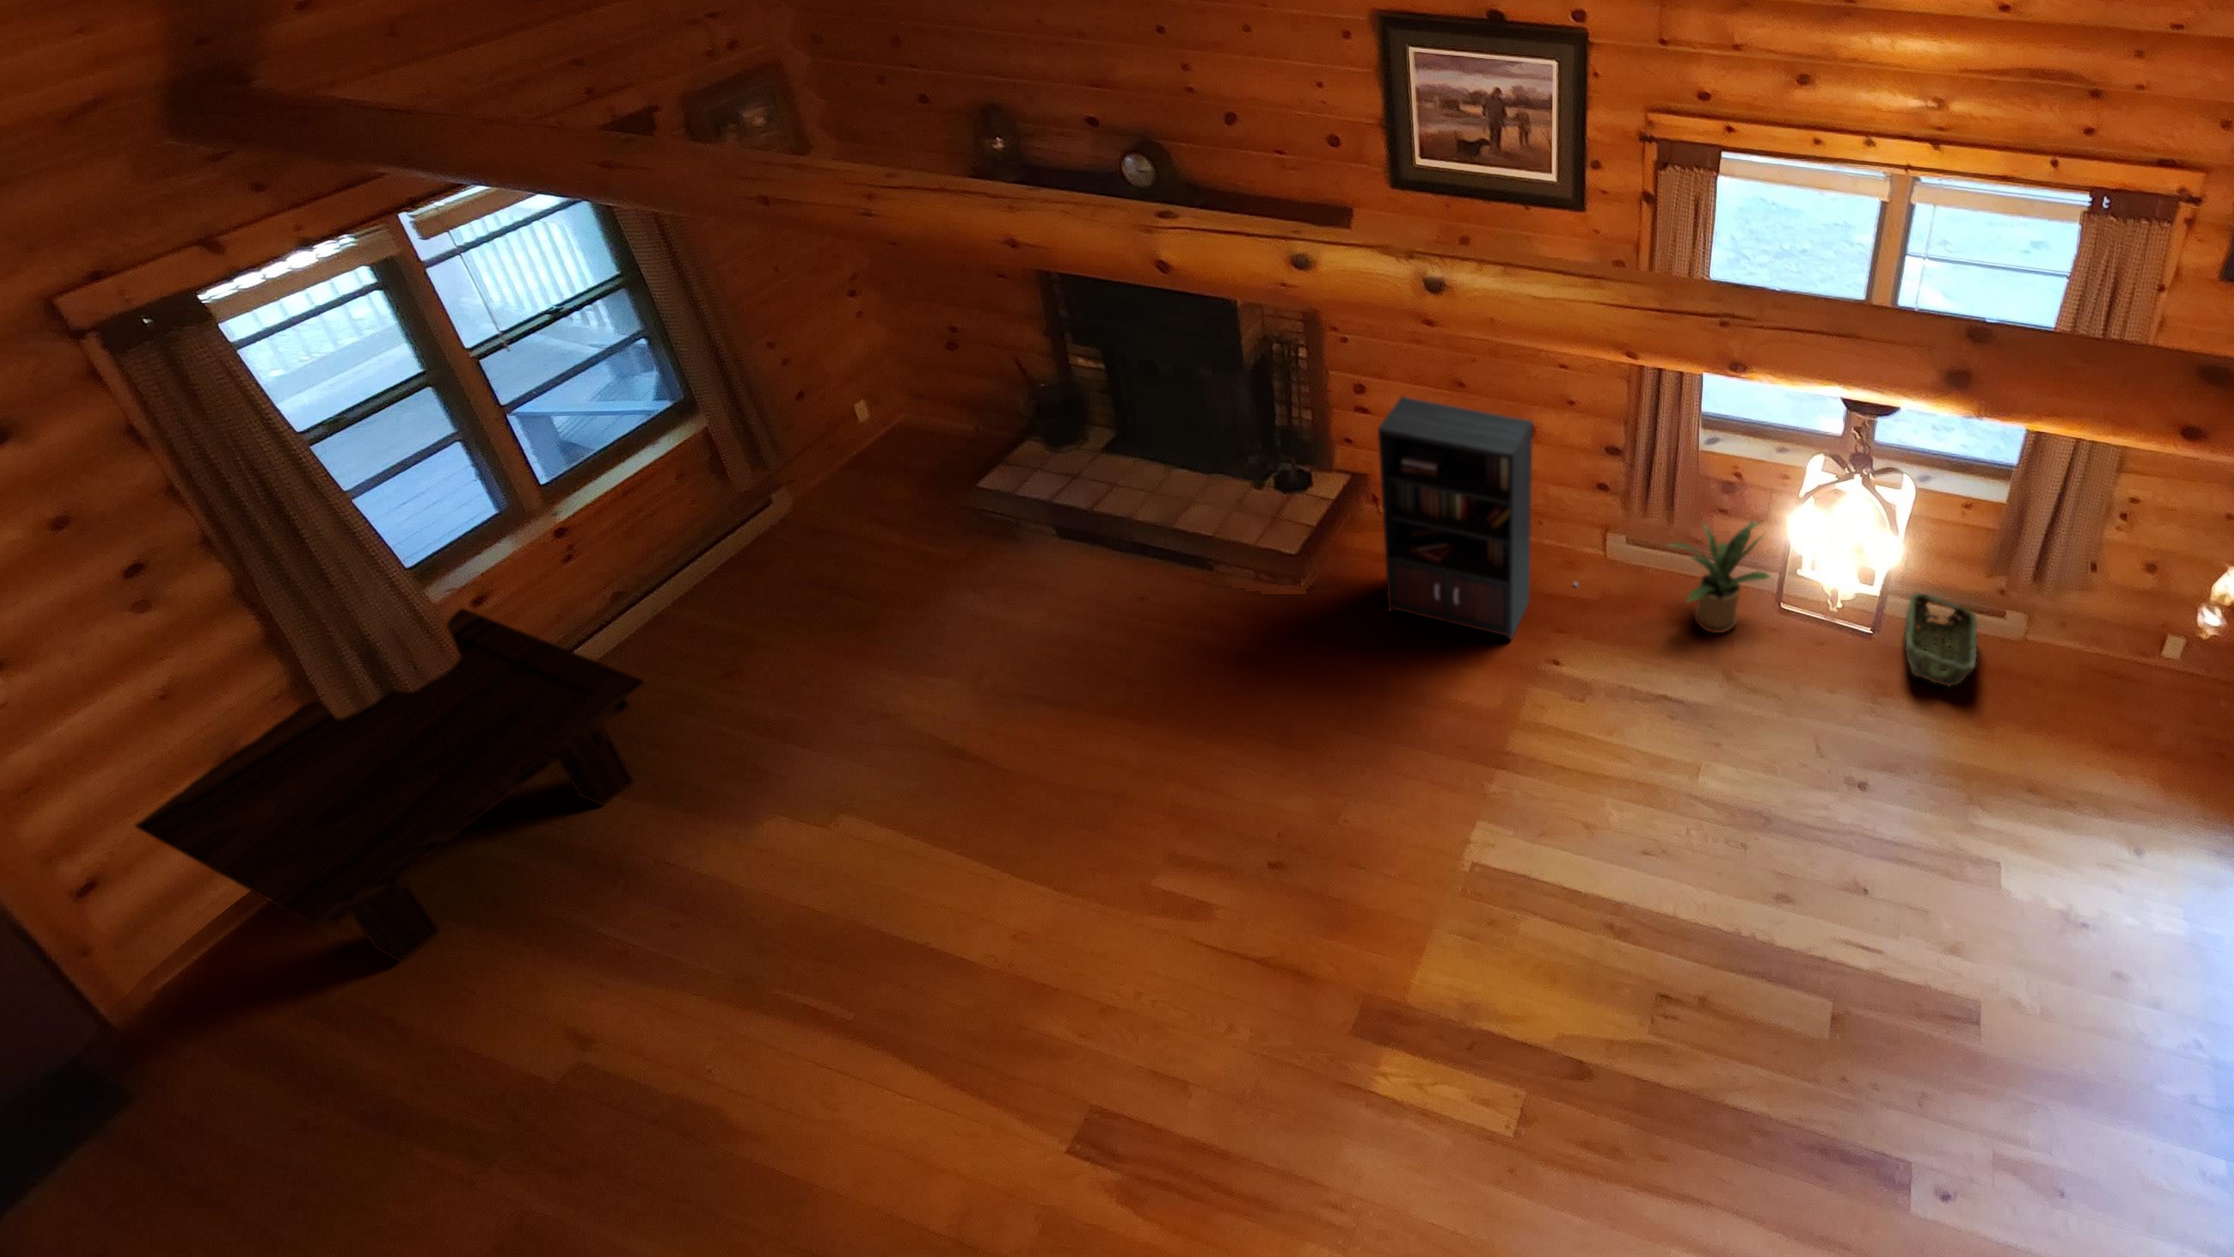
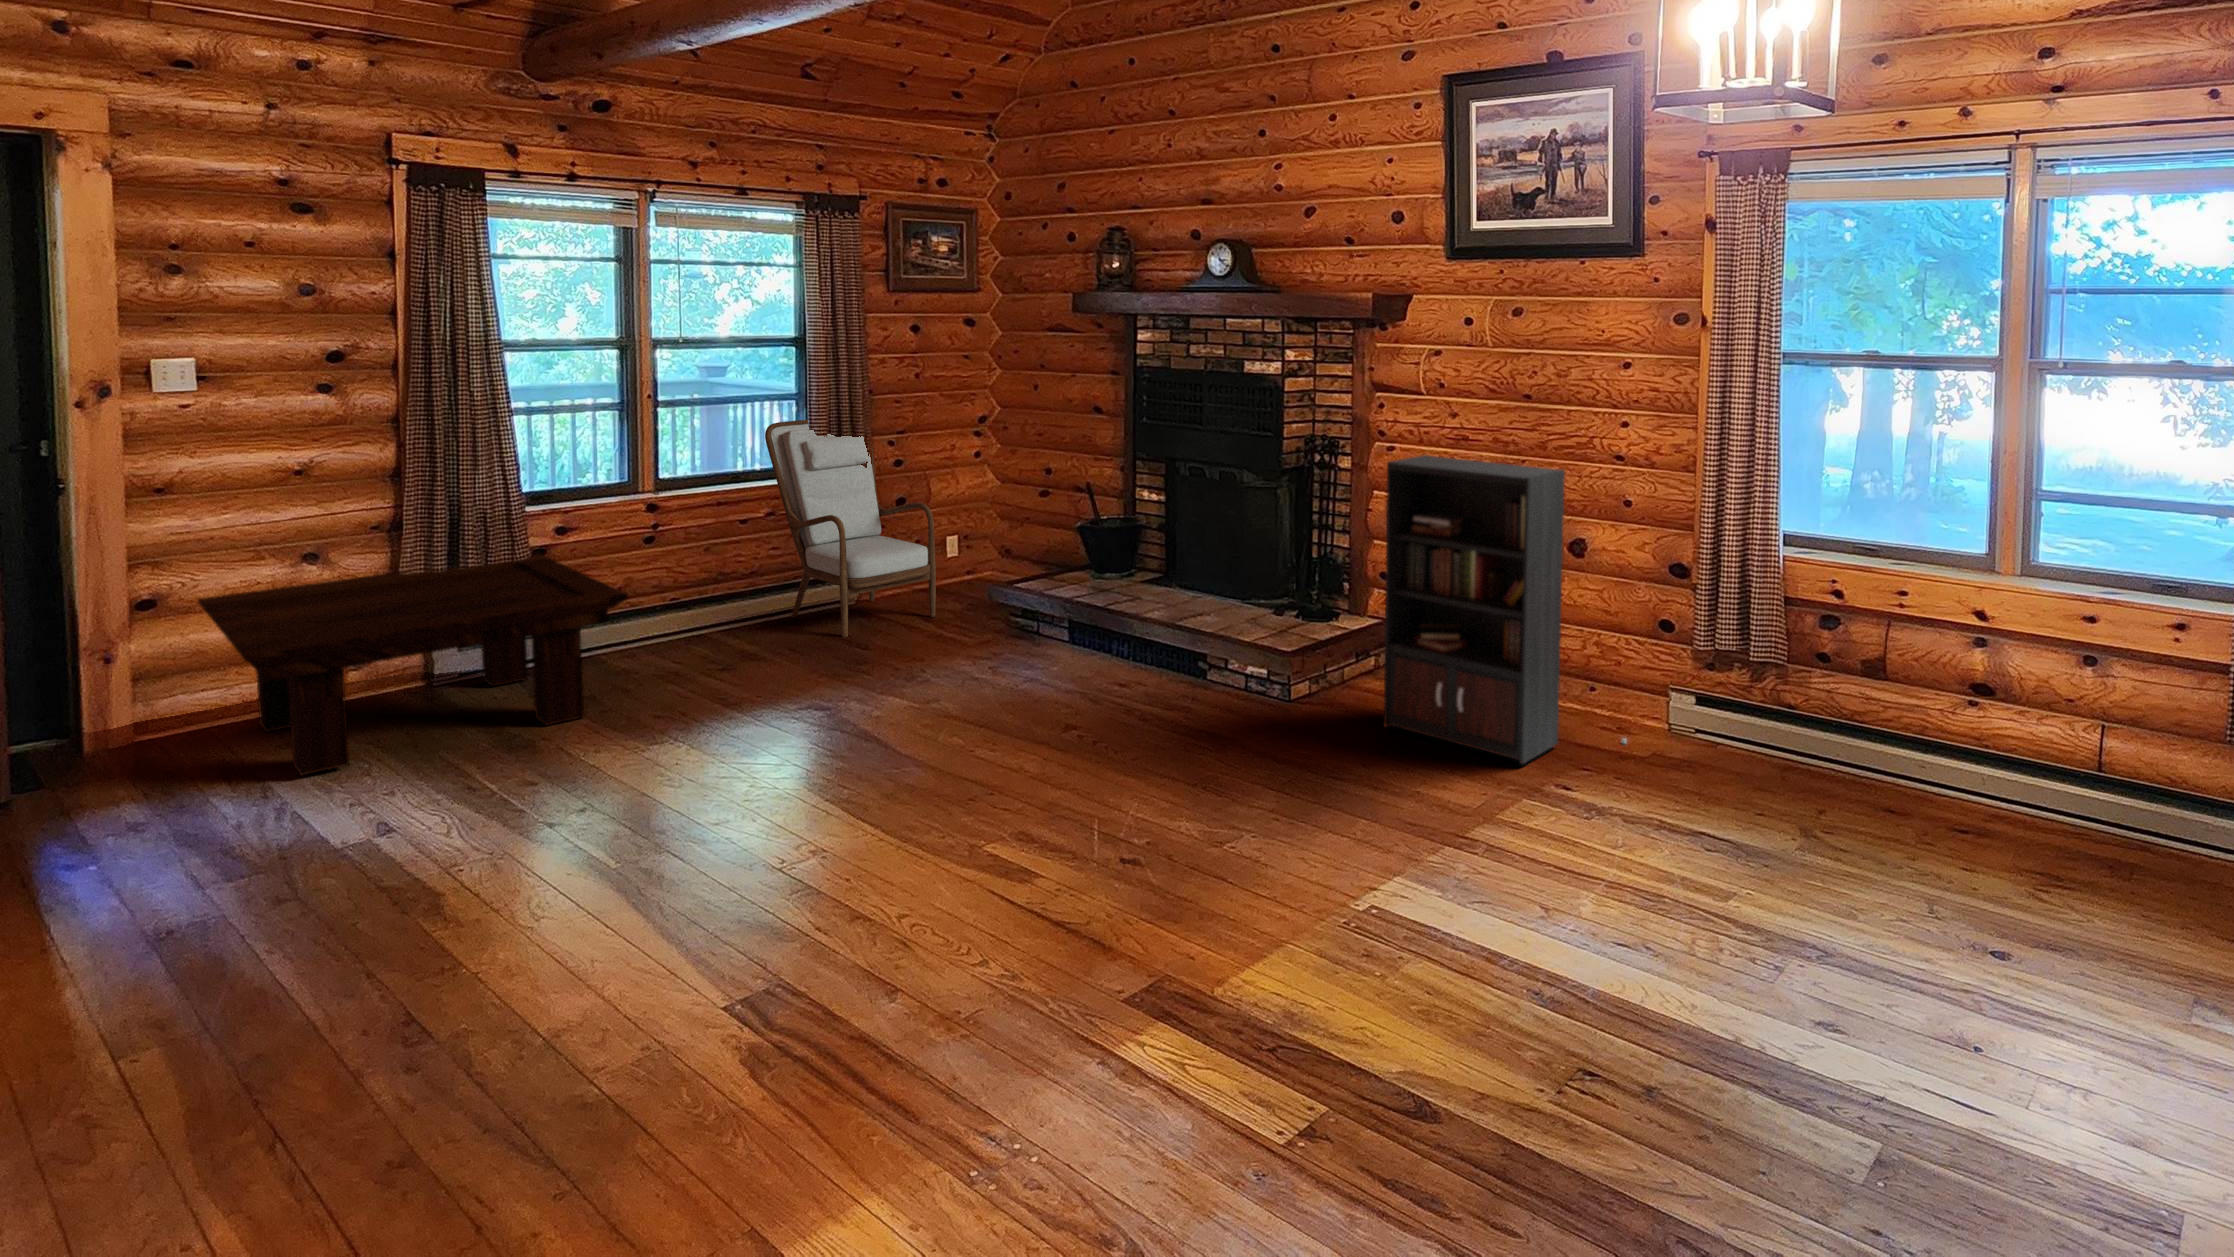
armchair: none [640,323,891,570] -> present [765,420,936,637]
house plant: present [1670,520,1770,633] -> none [1727,637,1888,801]
woven basket: present [1905,593,1977,686] -> none [2093,773,2220,890]

